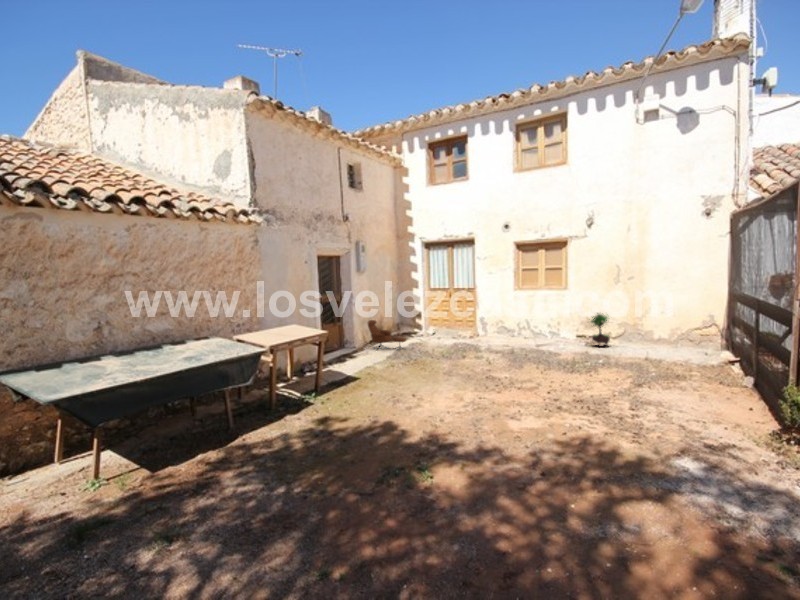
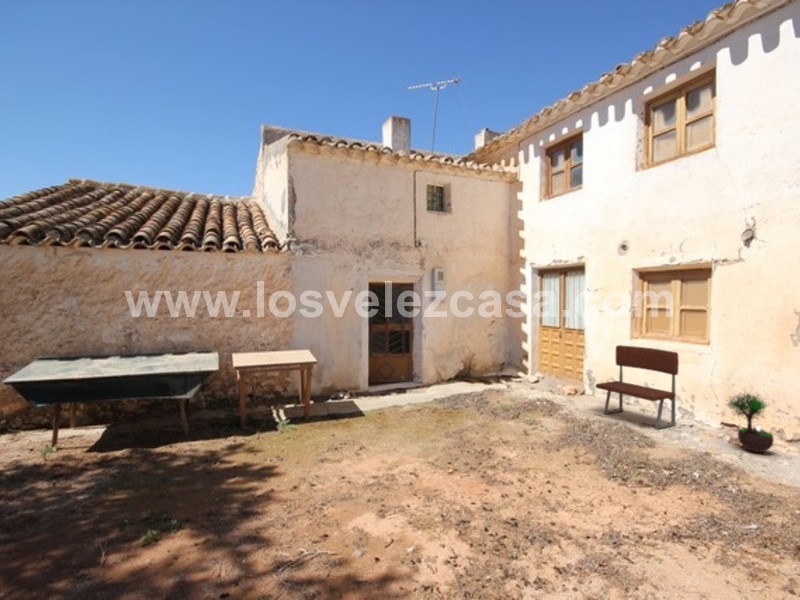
bench: none [503,296,551,347] -> present [596,345,679,429]
lounge chair: present [368,320,405,348] -> none [447,353,481,394]

